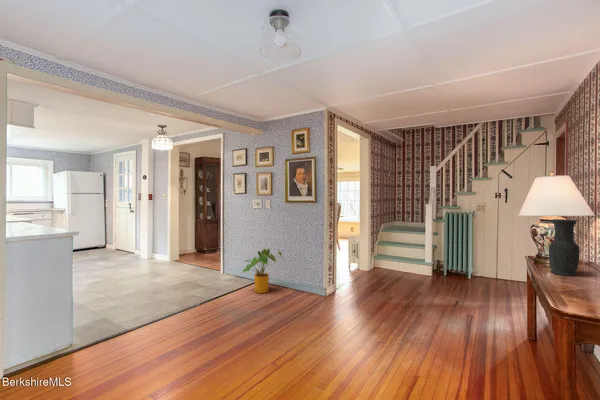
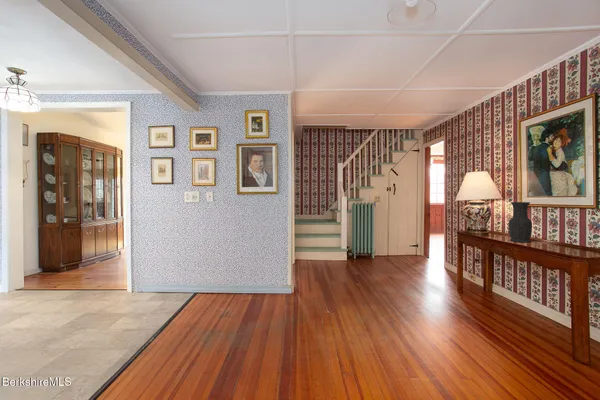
house plant: present [243,249,282,293] -> none [190,251,237,308]

